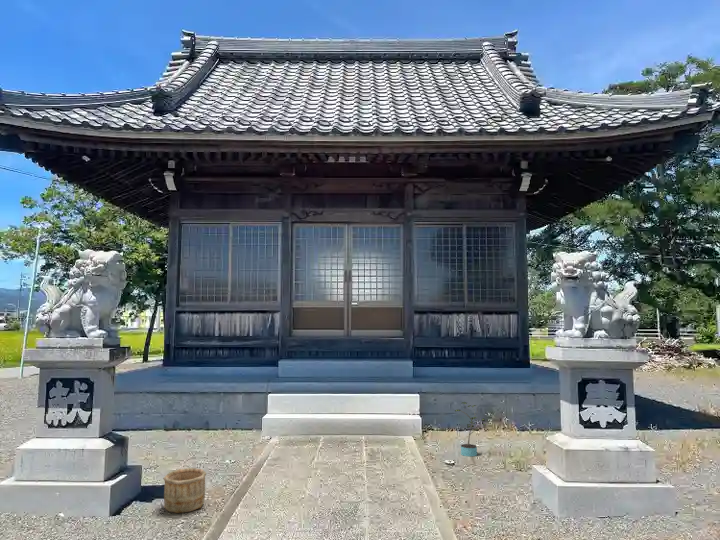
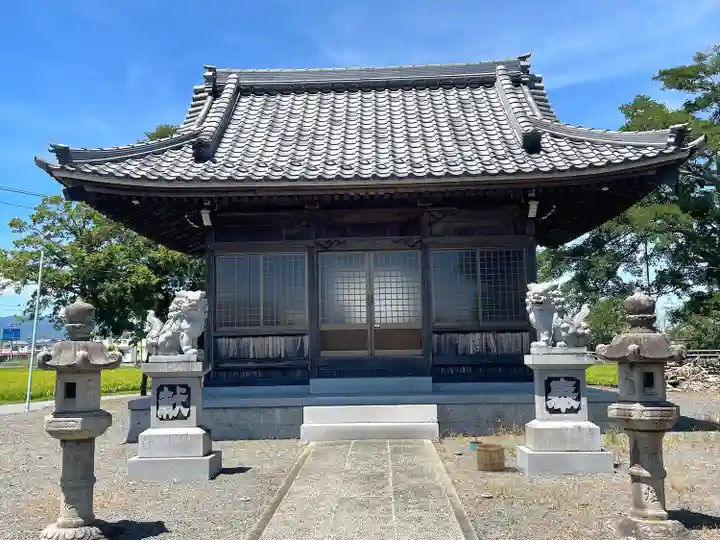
wooden bucket: present [163,468,206,513] -> present [476,443,505,471]

